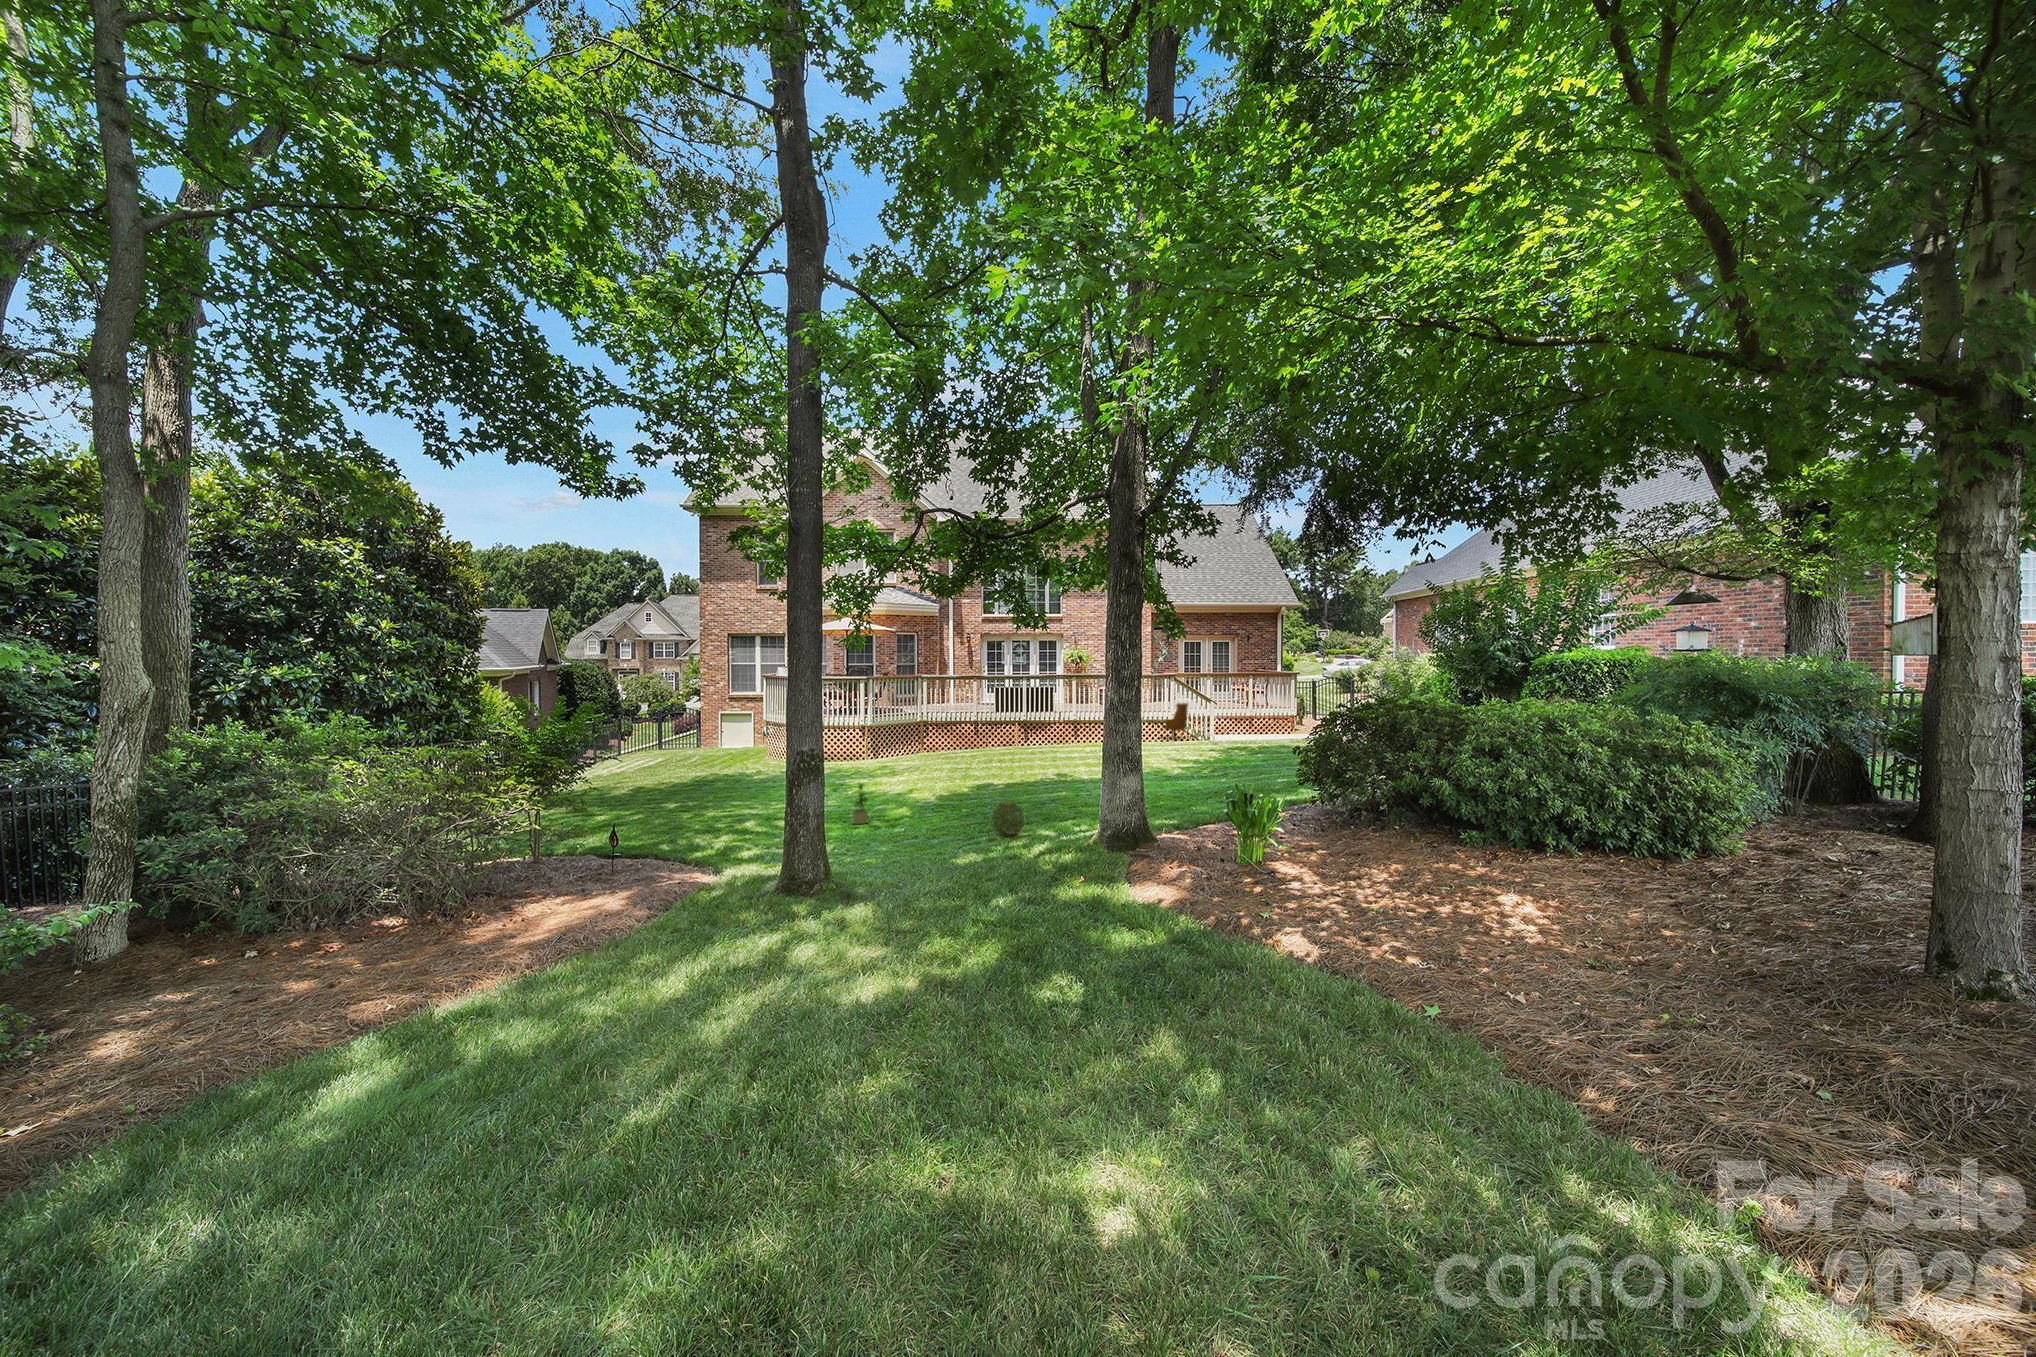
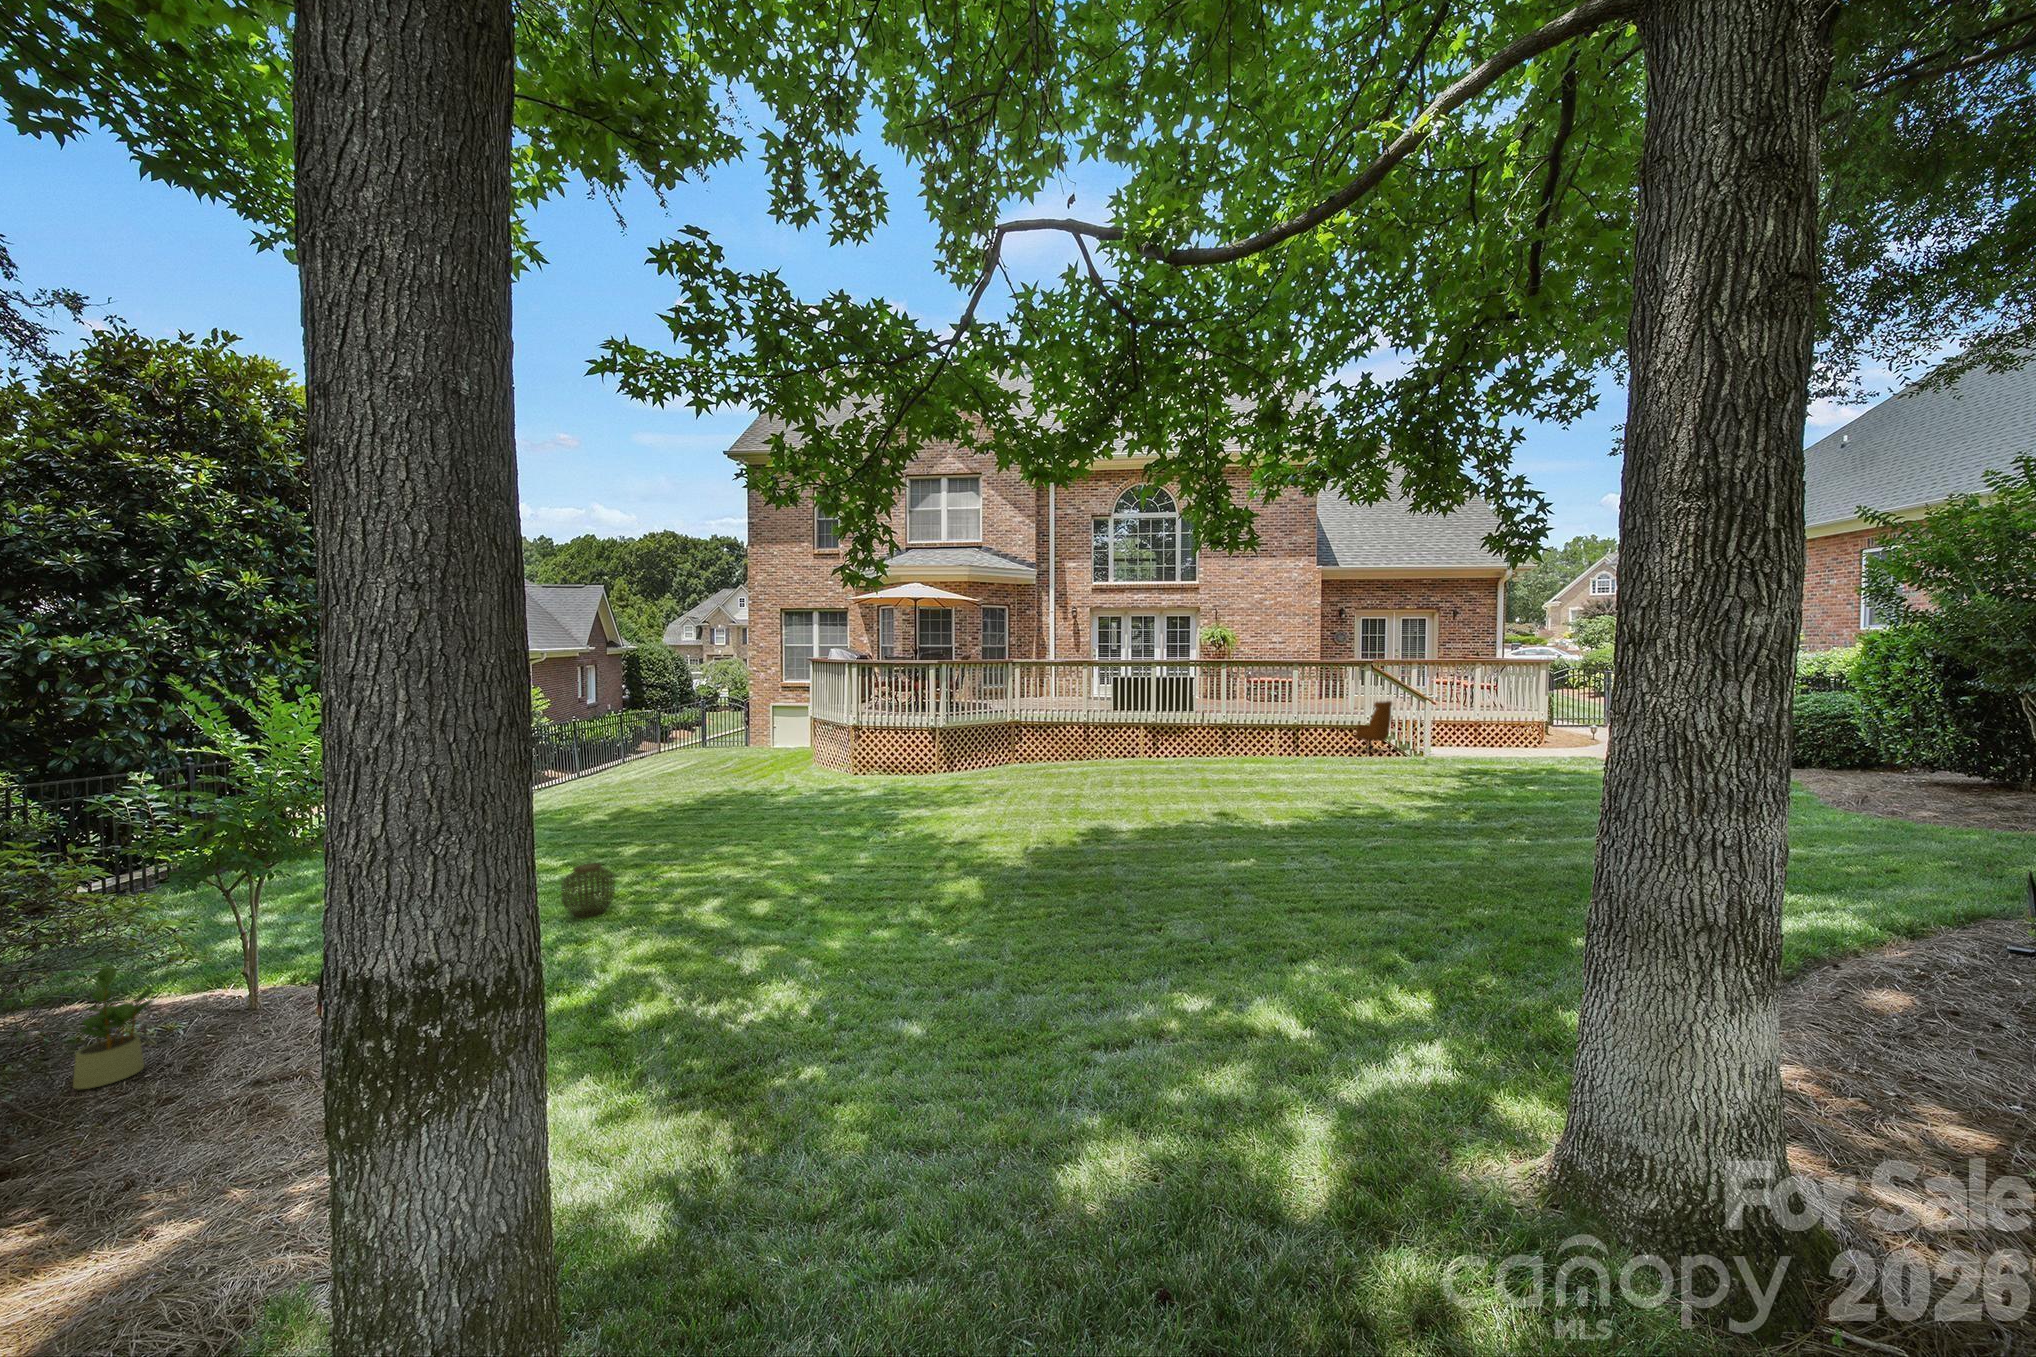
potted plant: present [853,784,868,824] -> present [73,966,157,1089]
woven basket: present [993,802,1023,837] -> present [561,863,615,917]

